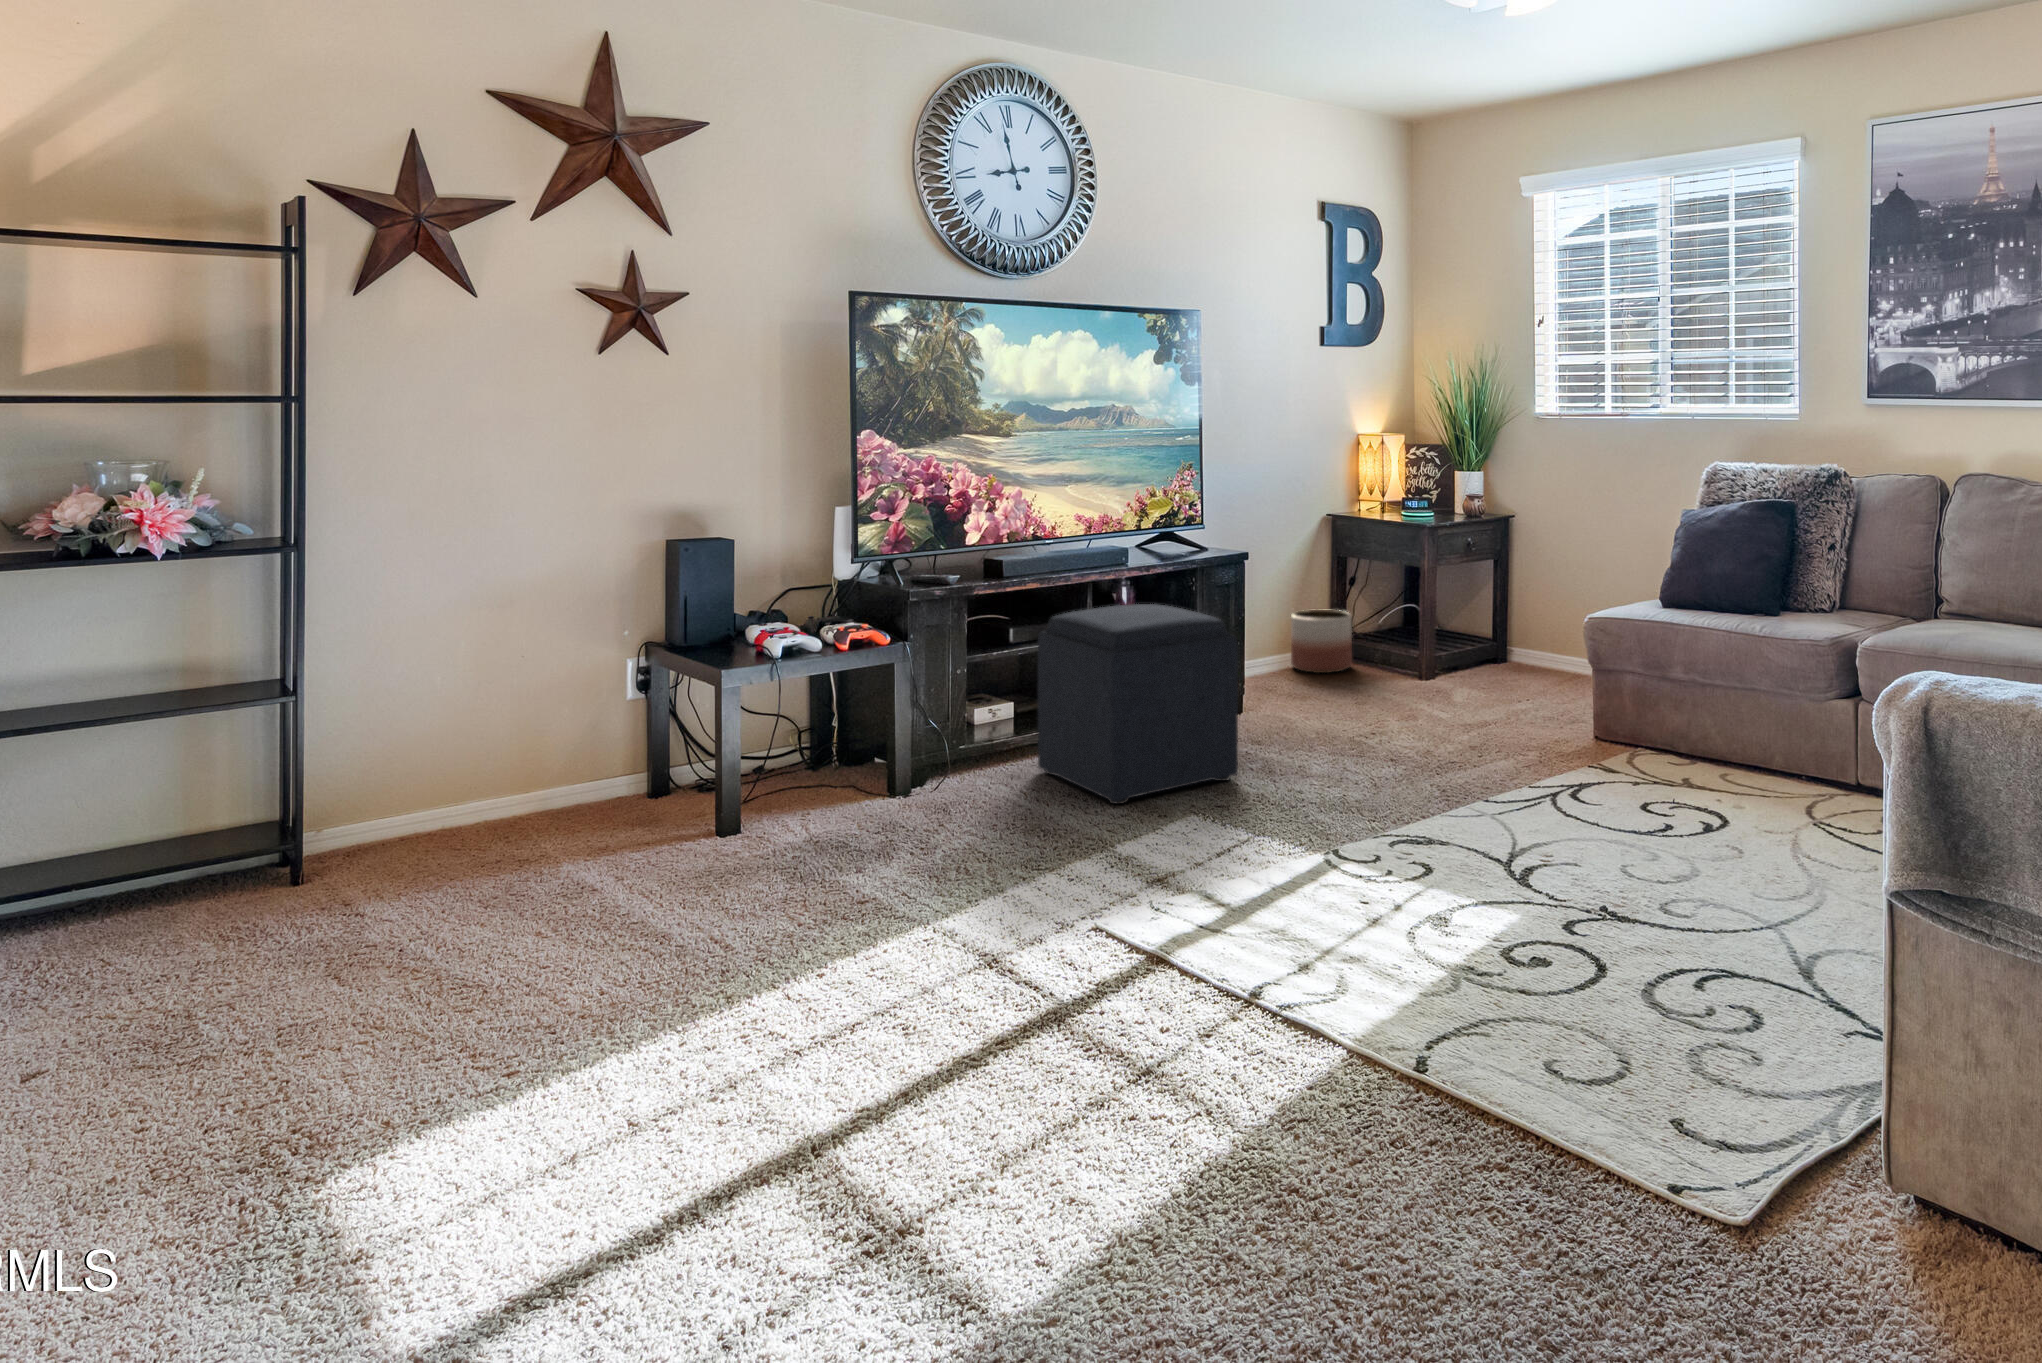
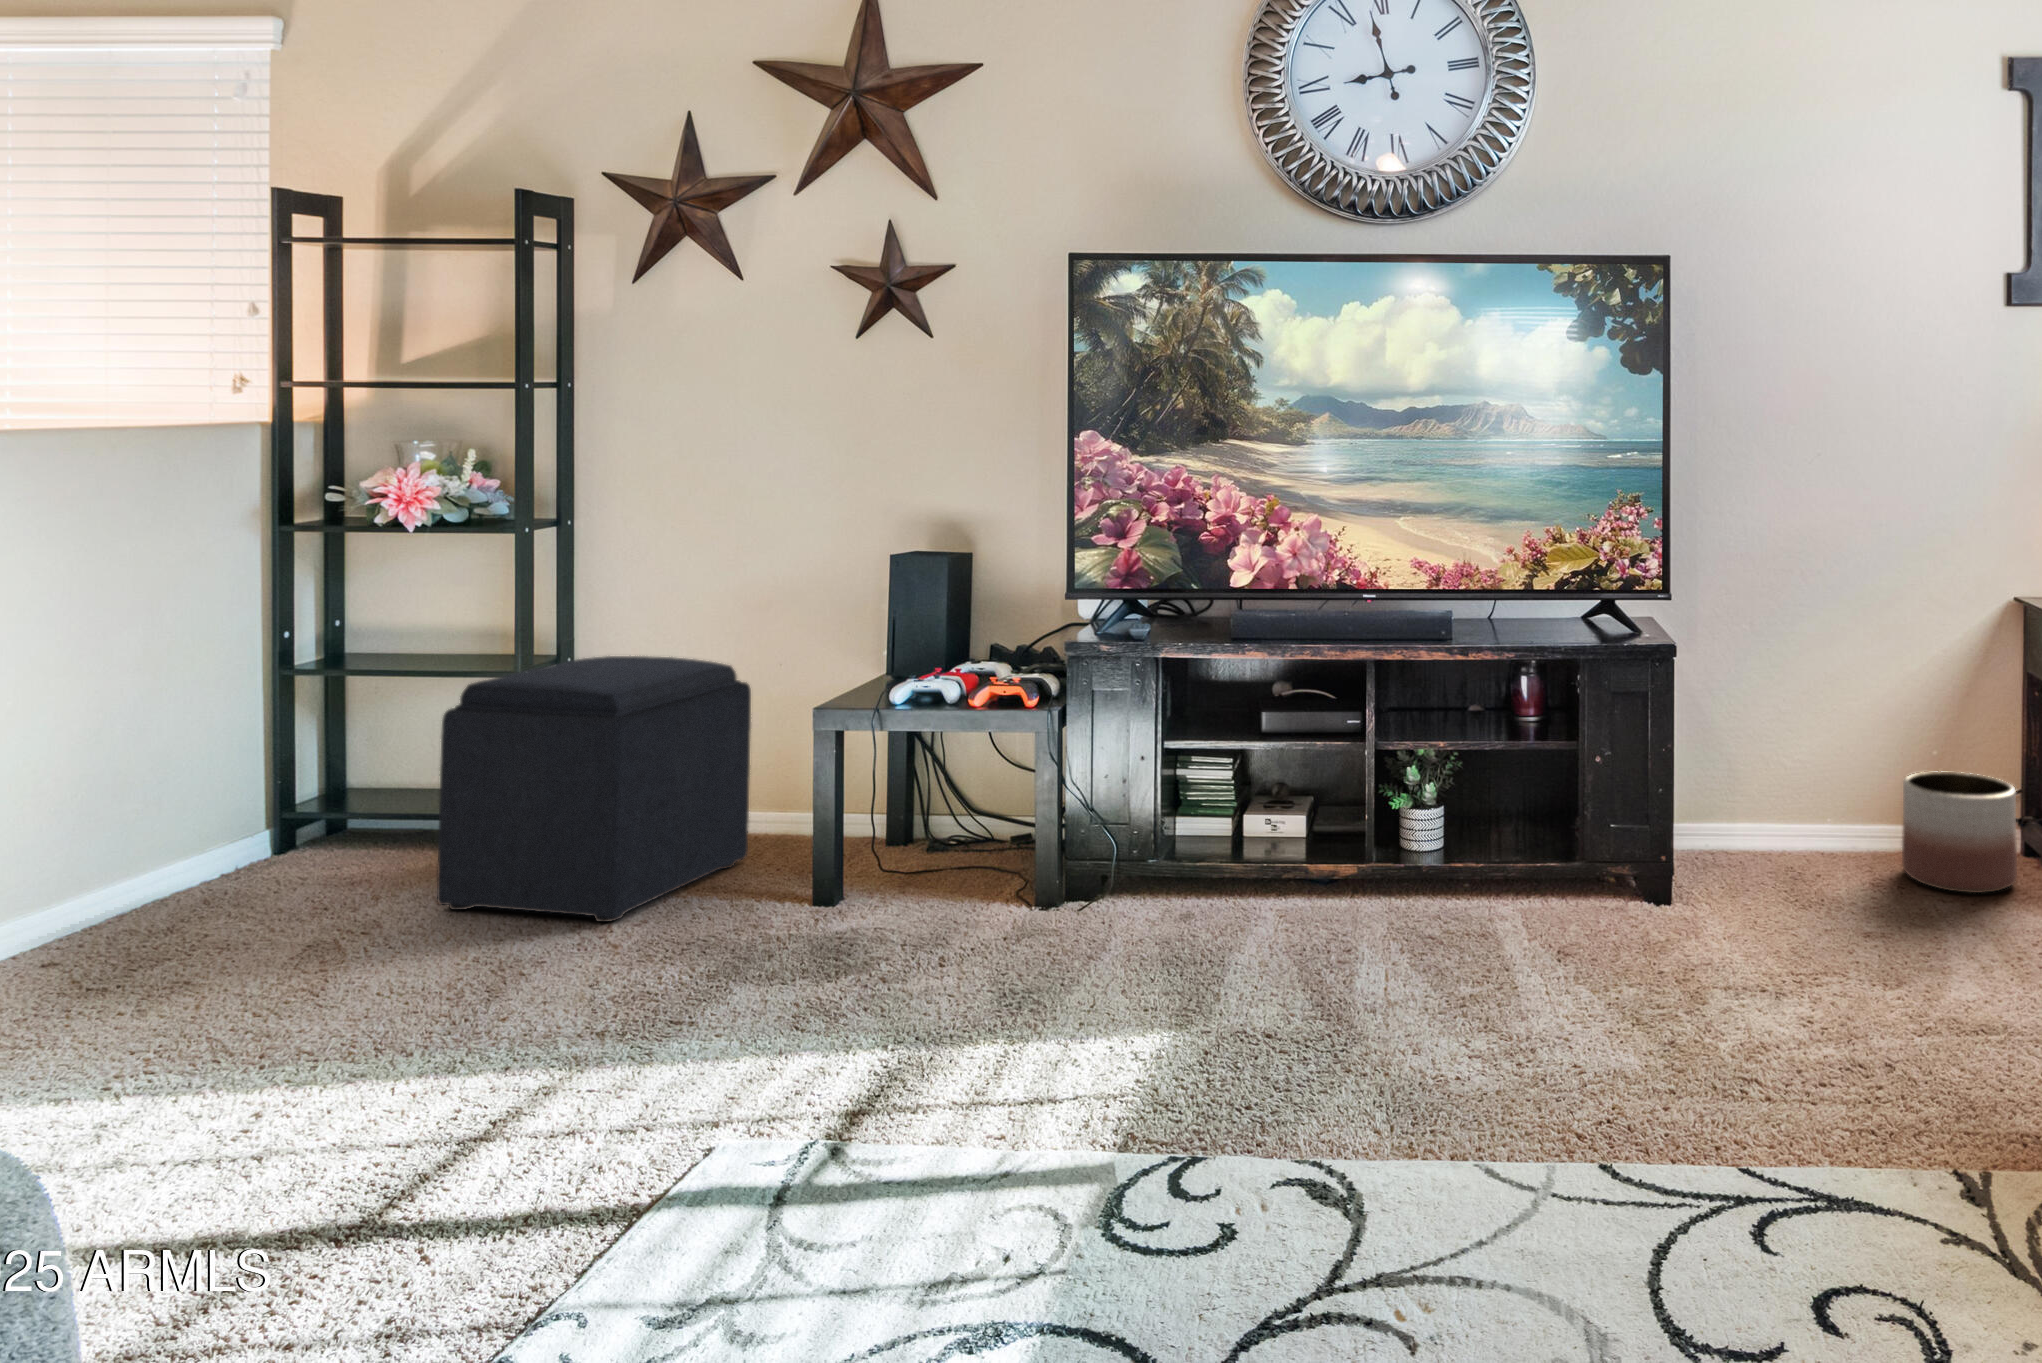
ottoman: present [1038,604,1238,804] -> present [437,656,751,922]

